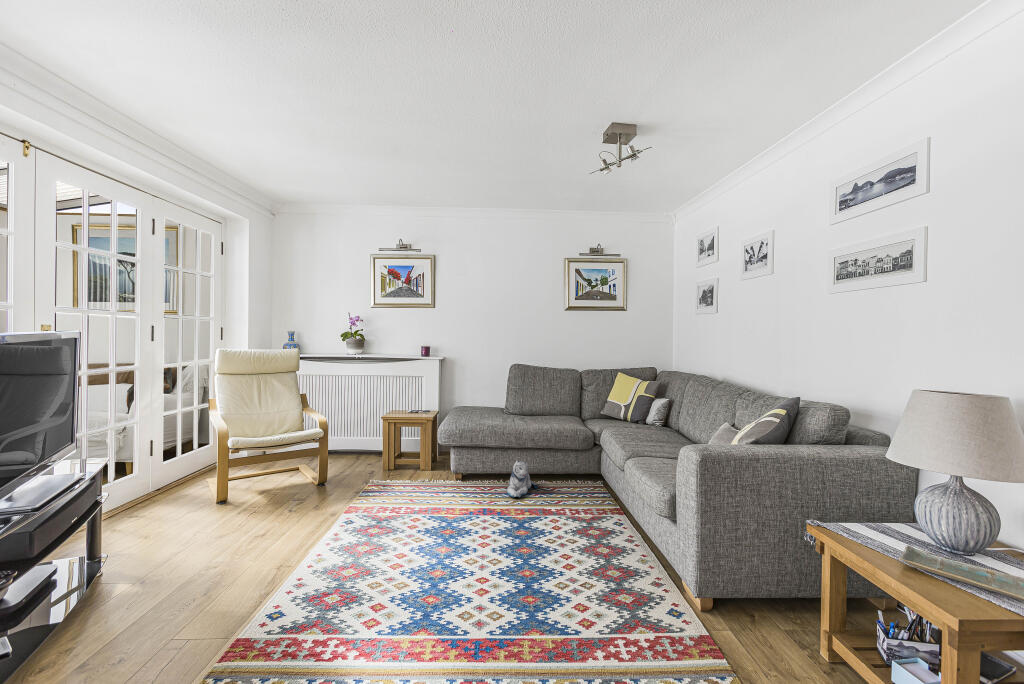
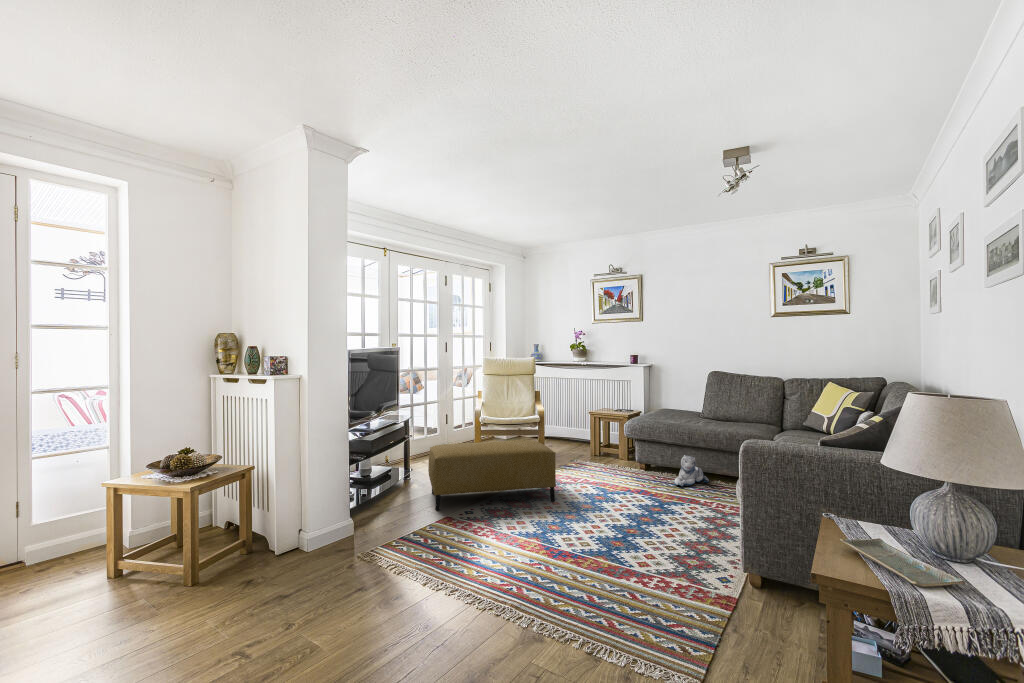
ottoman: none [181,468,397,616] -> present [428,440,556,510]

